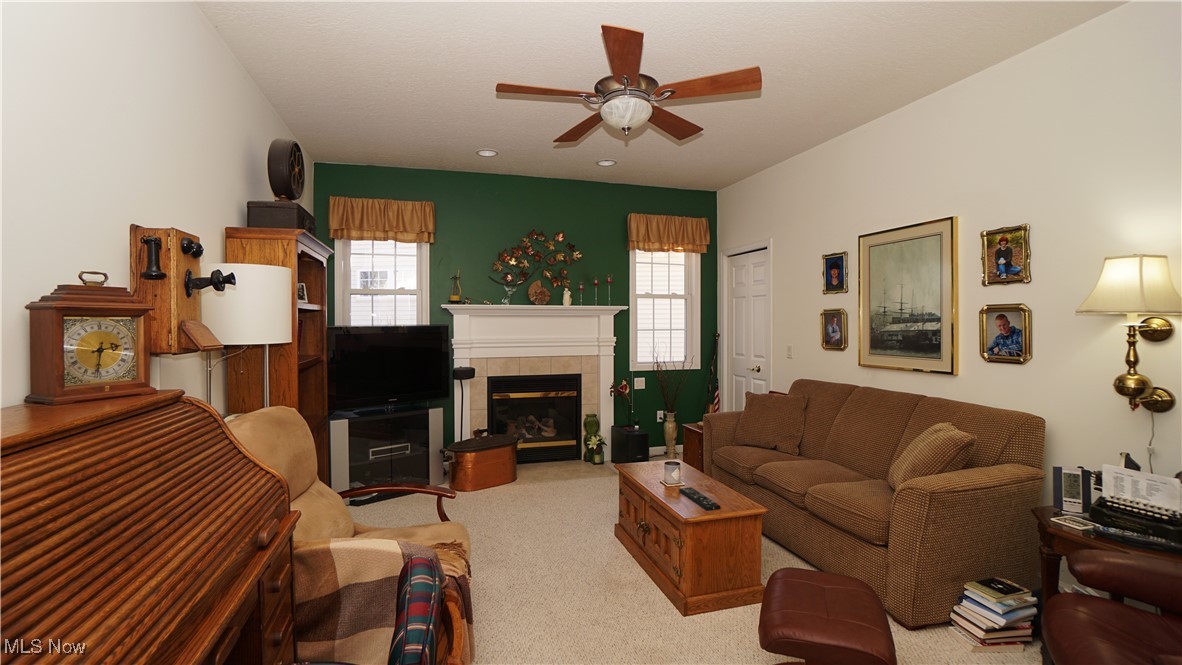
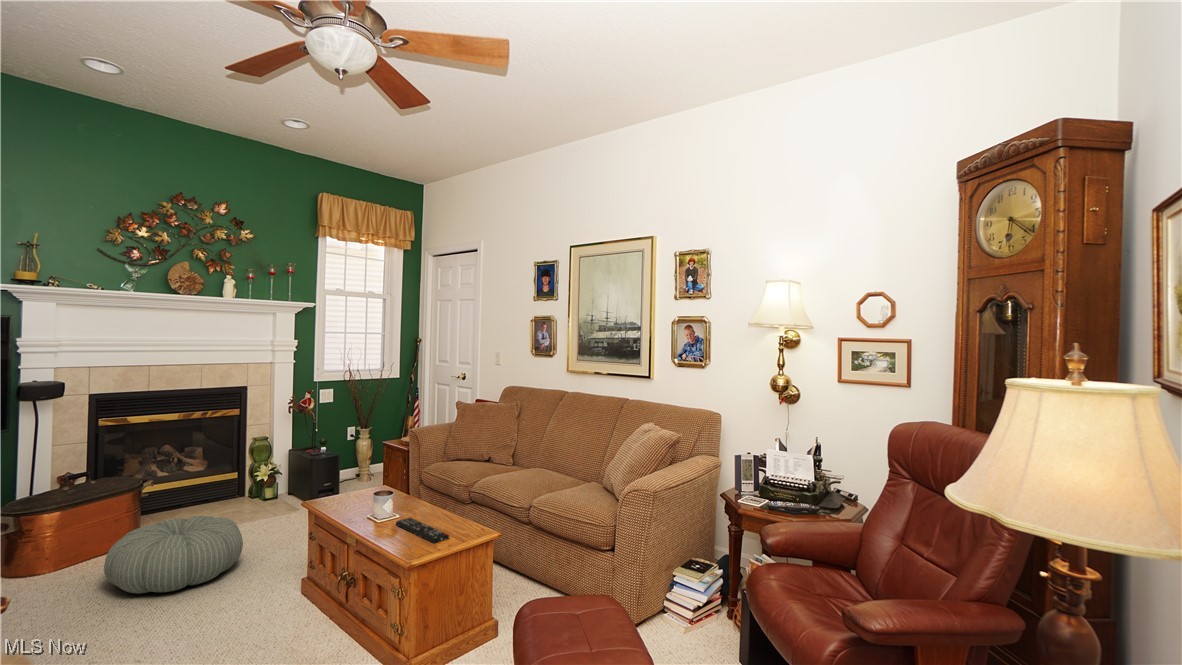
pouf: none [498,467,577,517] -> present [104,516,243,593]

